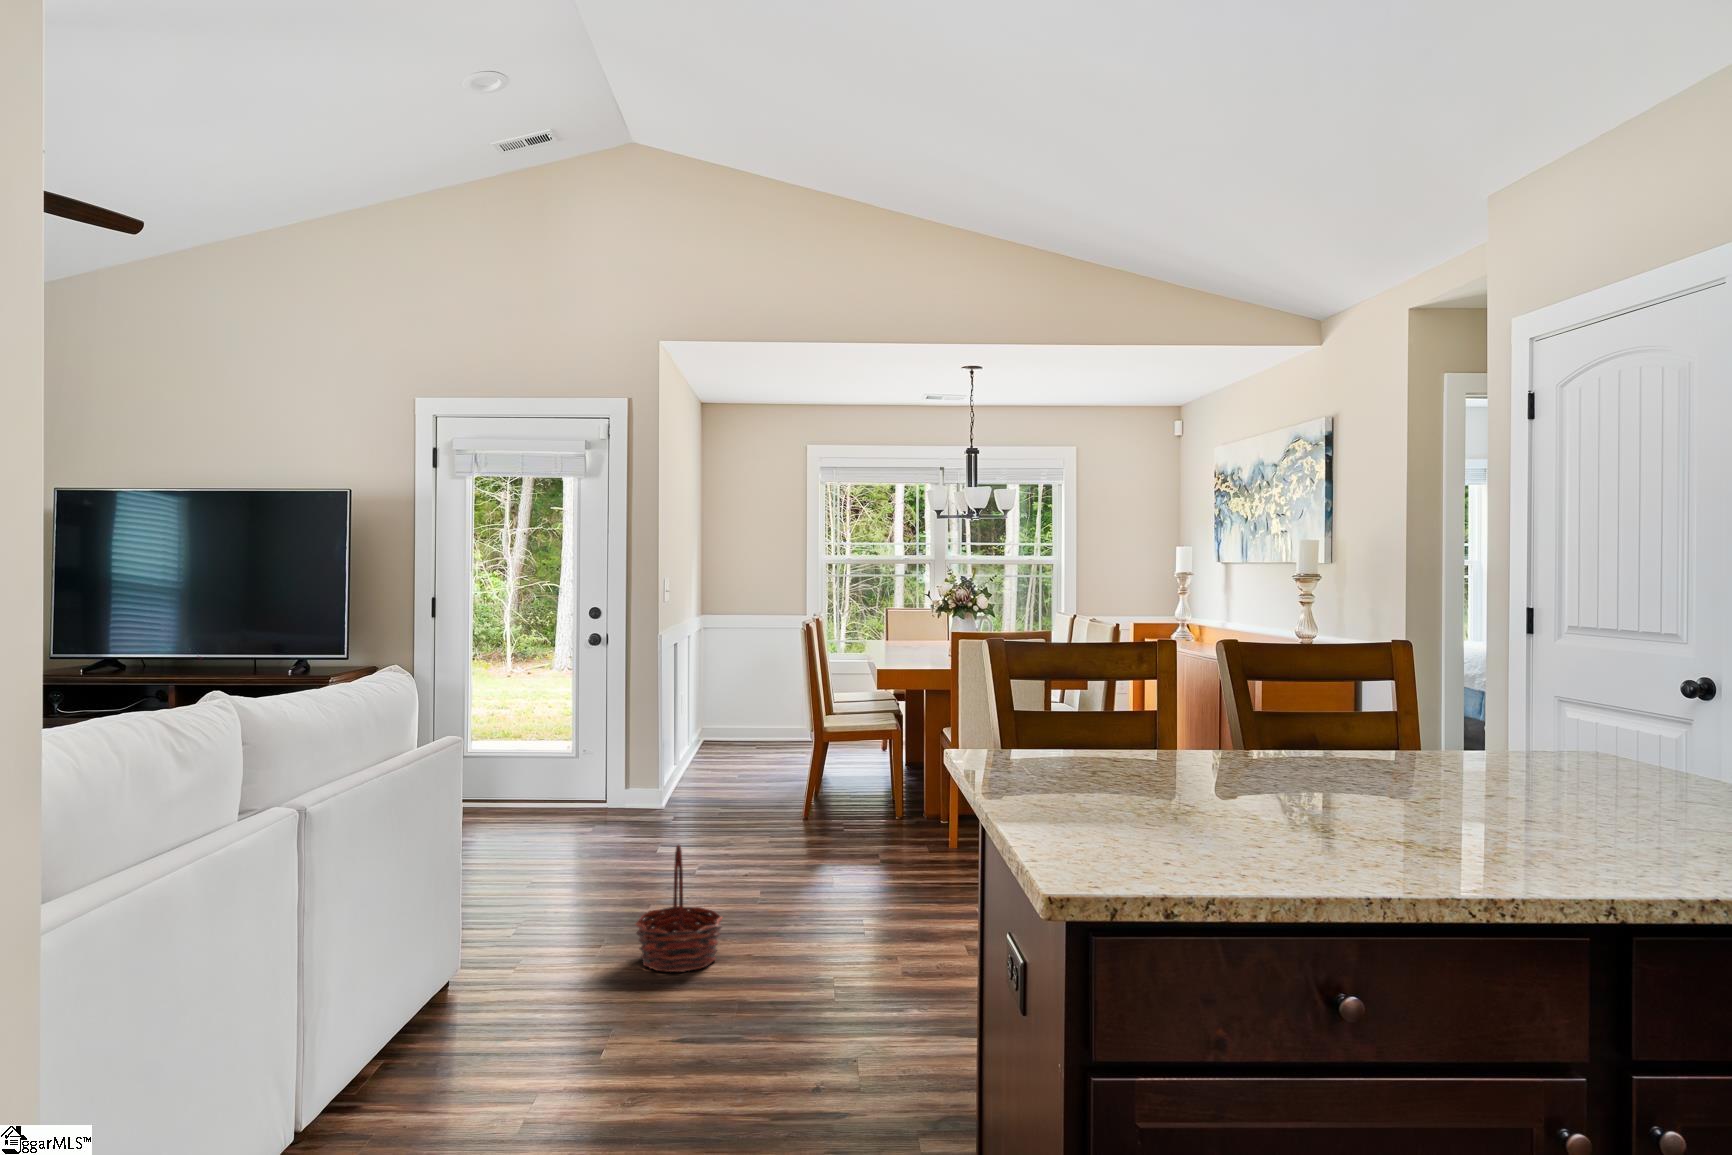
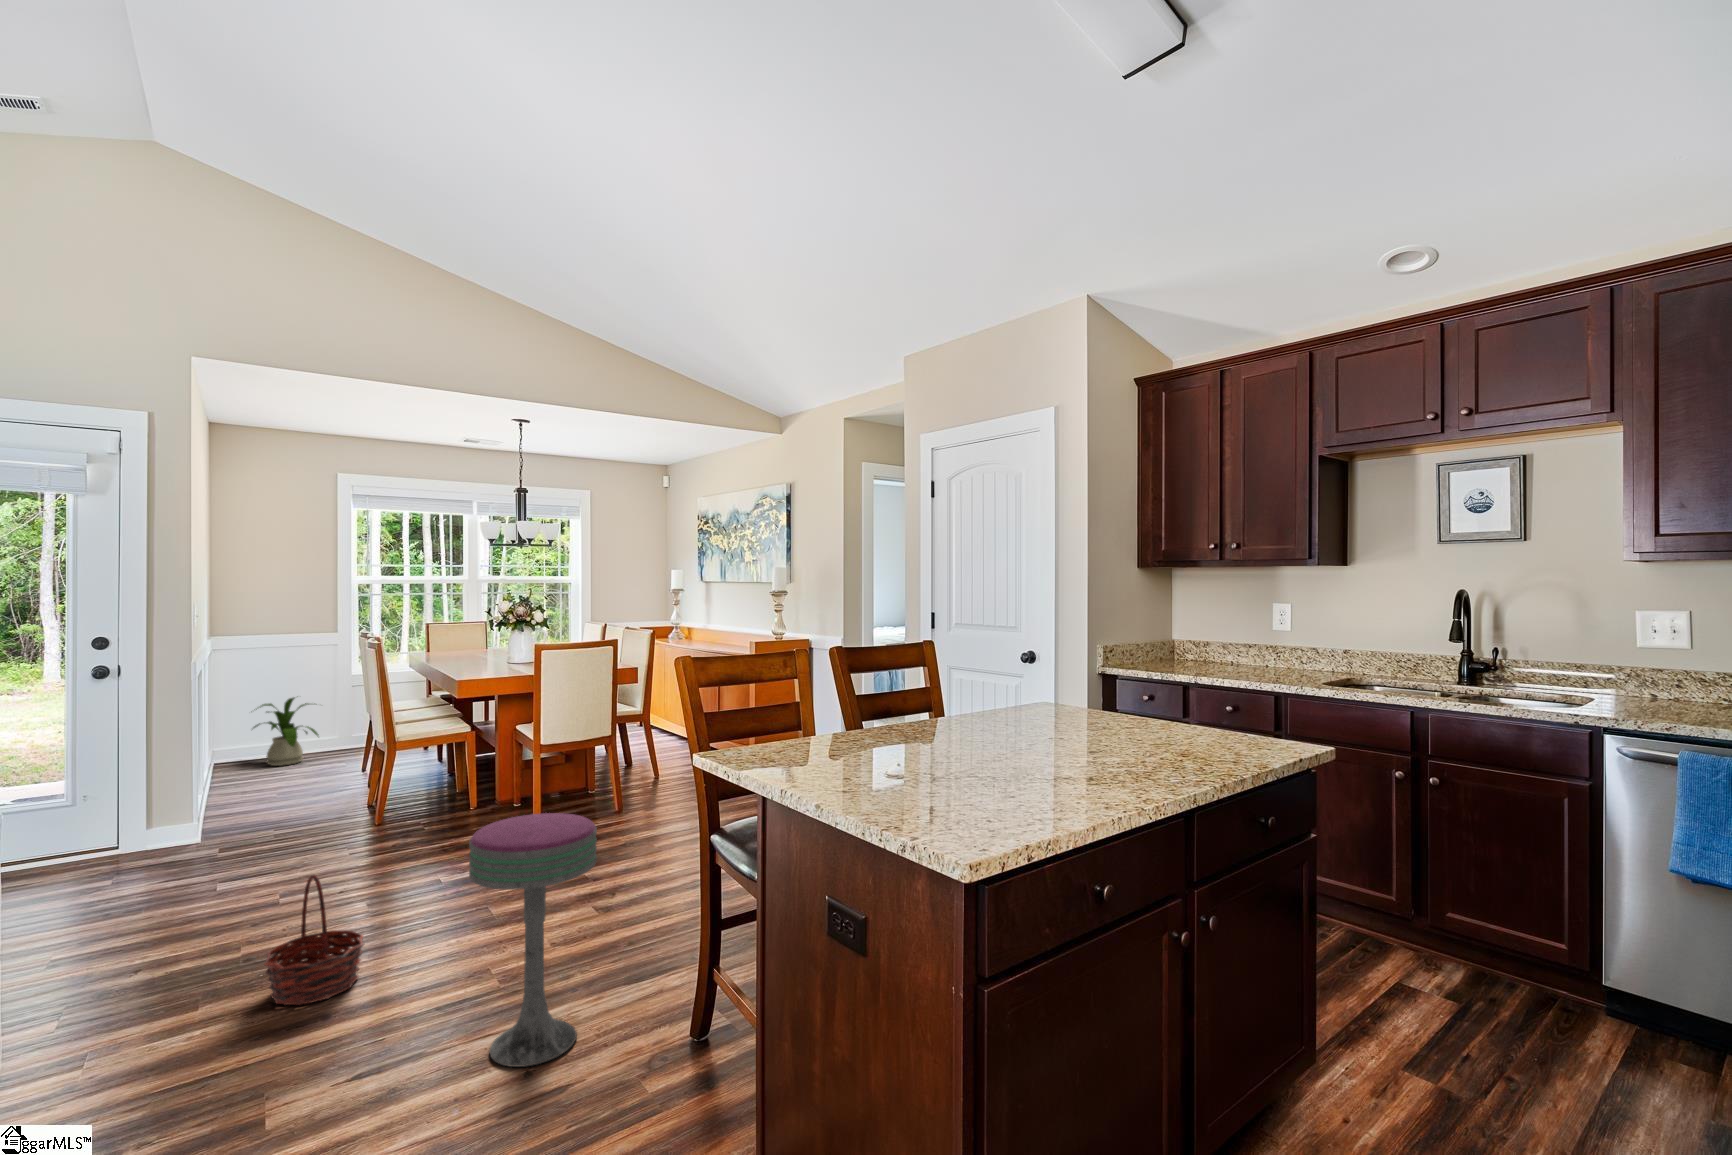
house plant: none [719,681,784,754] -> present [253,698,319,766]
bar stool: none [771,807,906,1084] -> present [469,813,597,1067]

